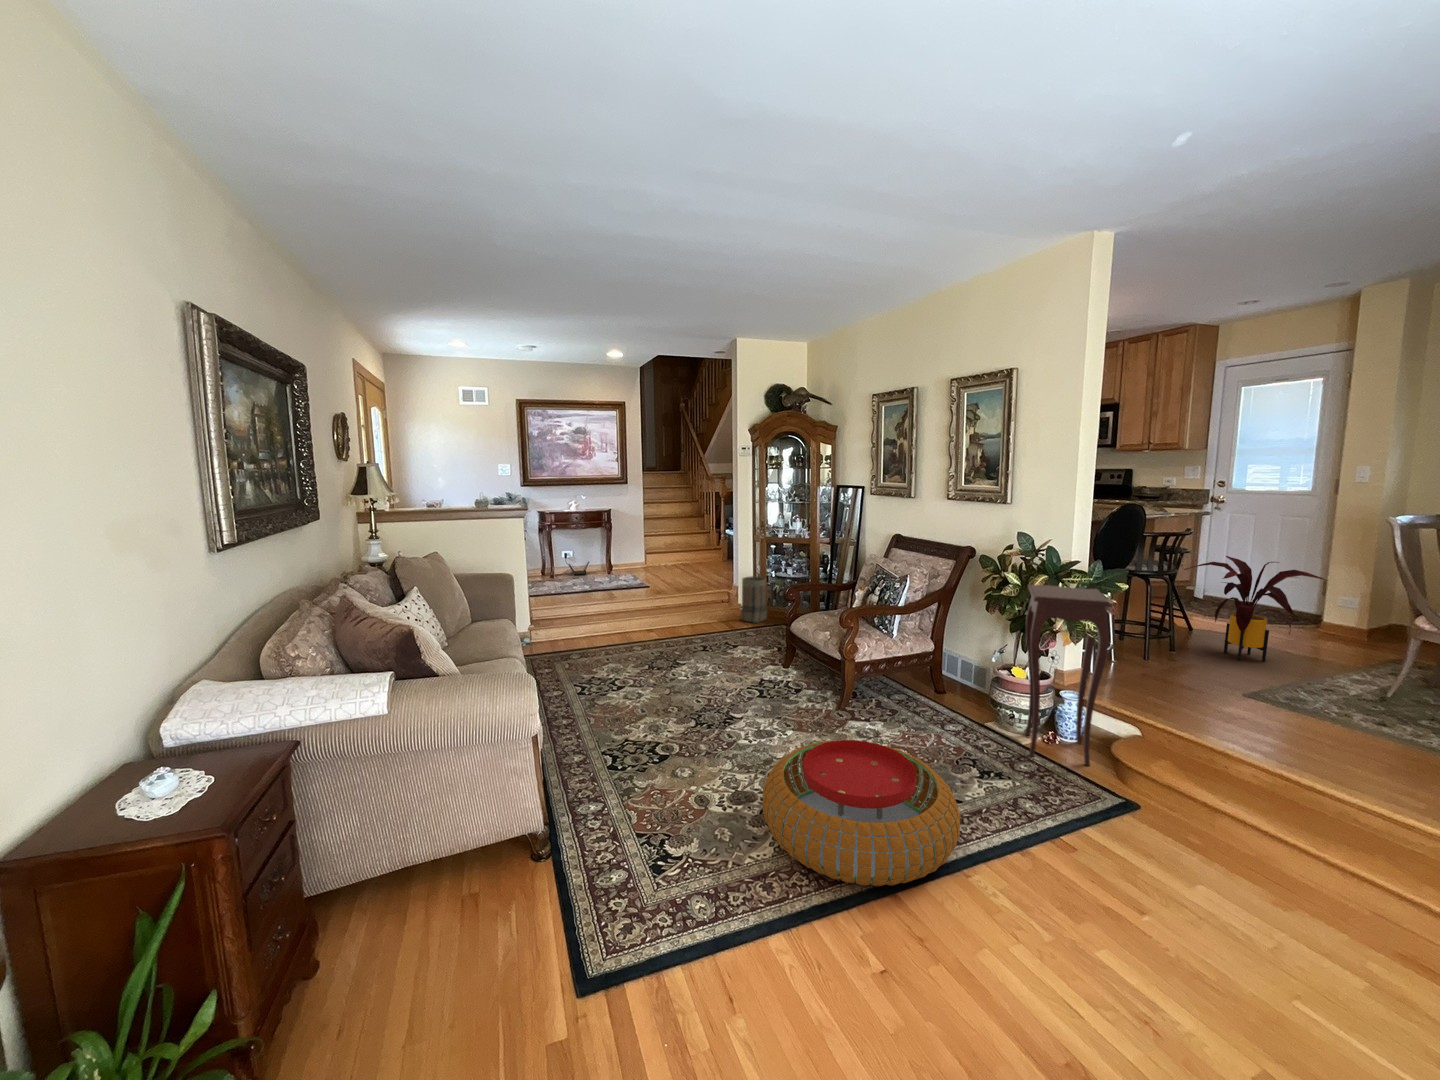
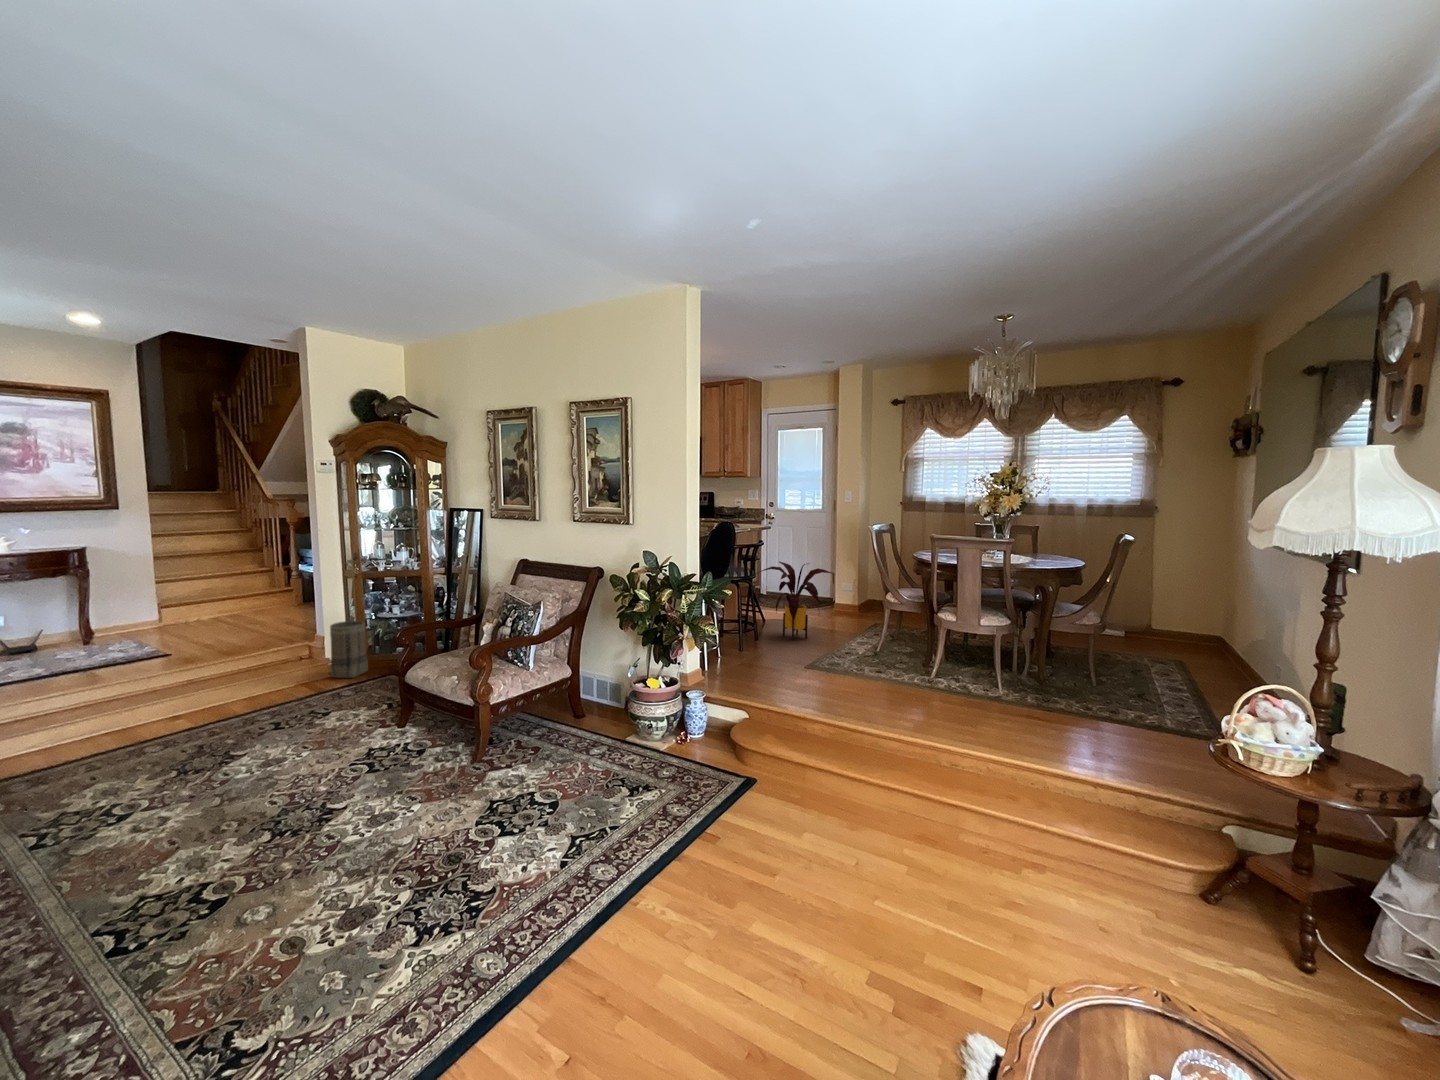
side table: present [1025,584,1112,765] -> none [655,597,723,759]
pouf: present [763,740,961,886] -> none [391,791,625,977]

